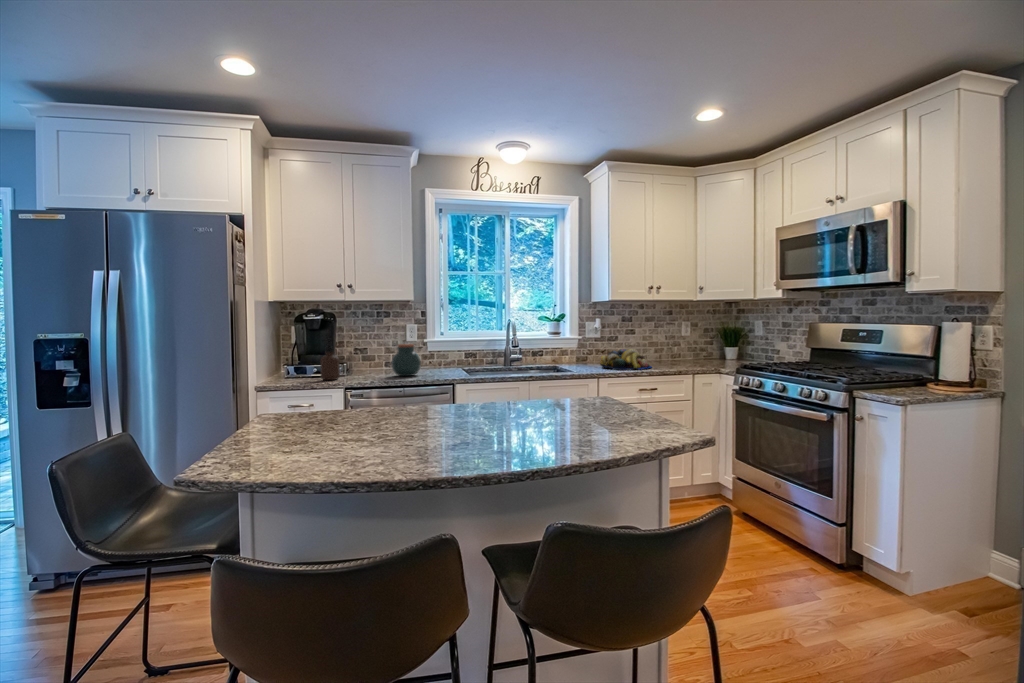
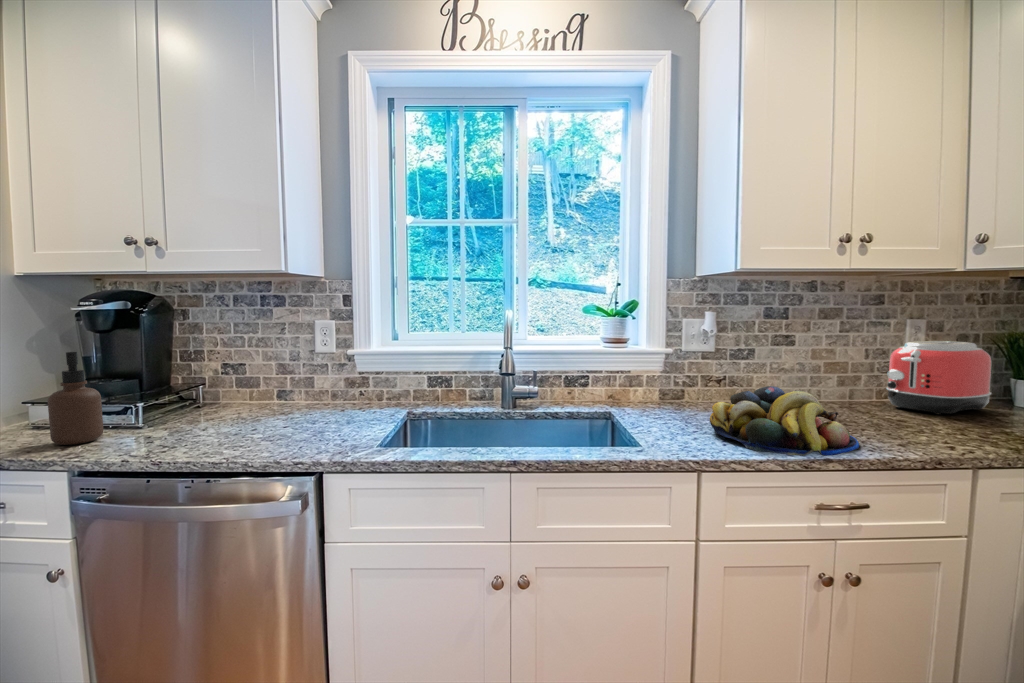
toaster: none [672,331,711,361] -> present [886,341,991,415]
jar: present [392,344,421,376] -> none [212,364,285,439]

